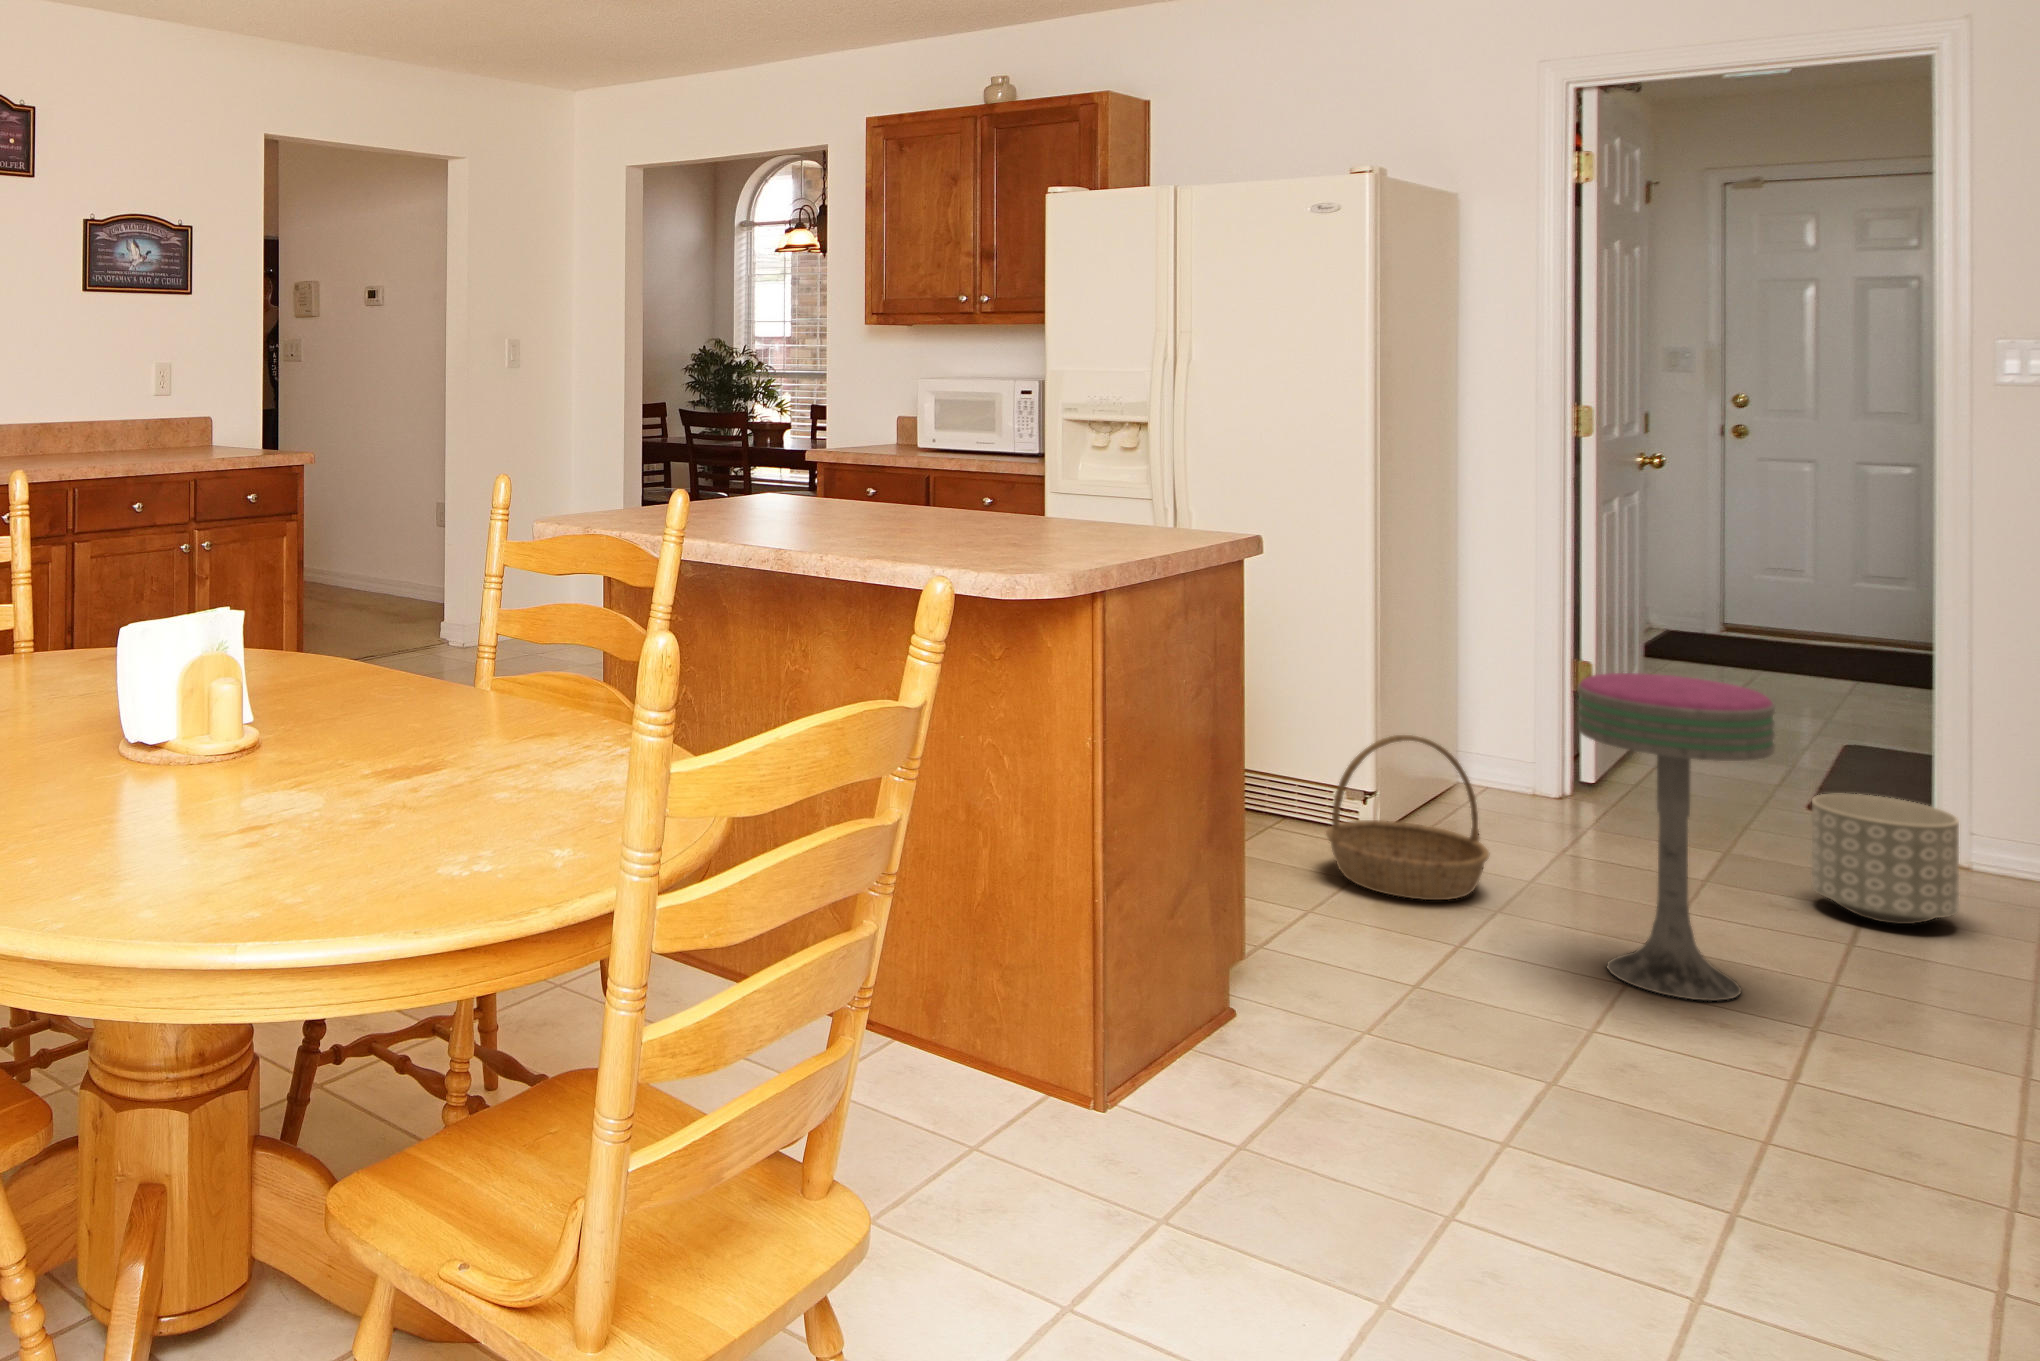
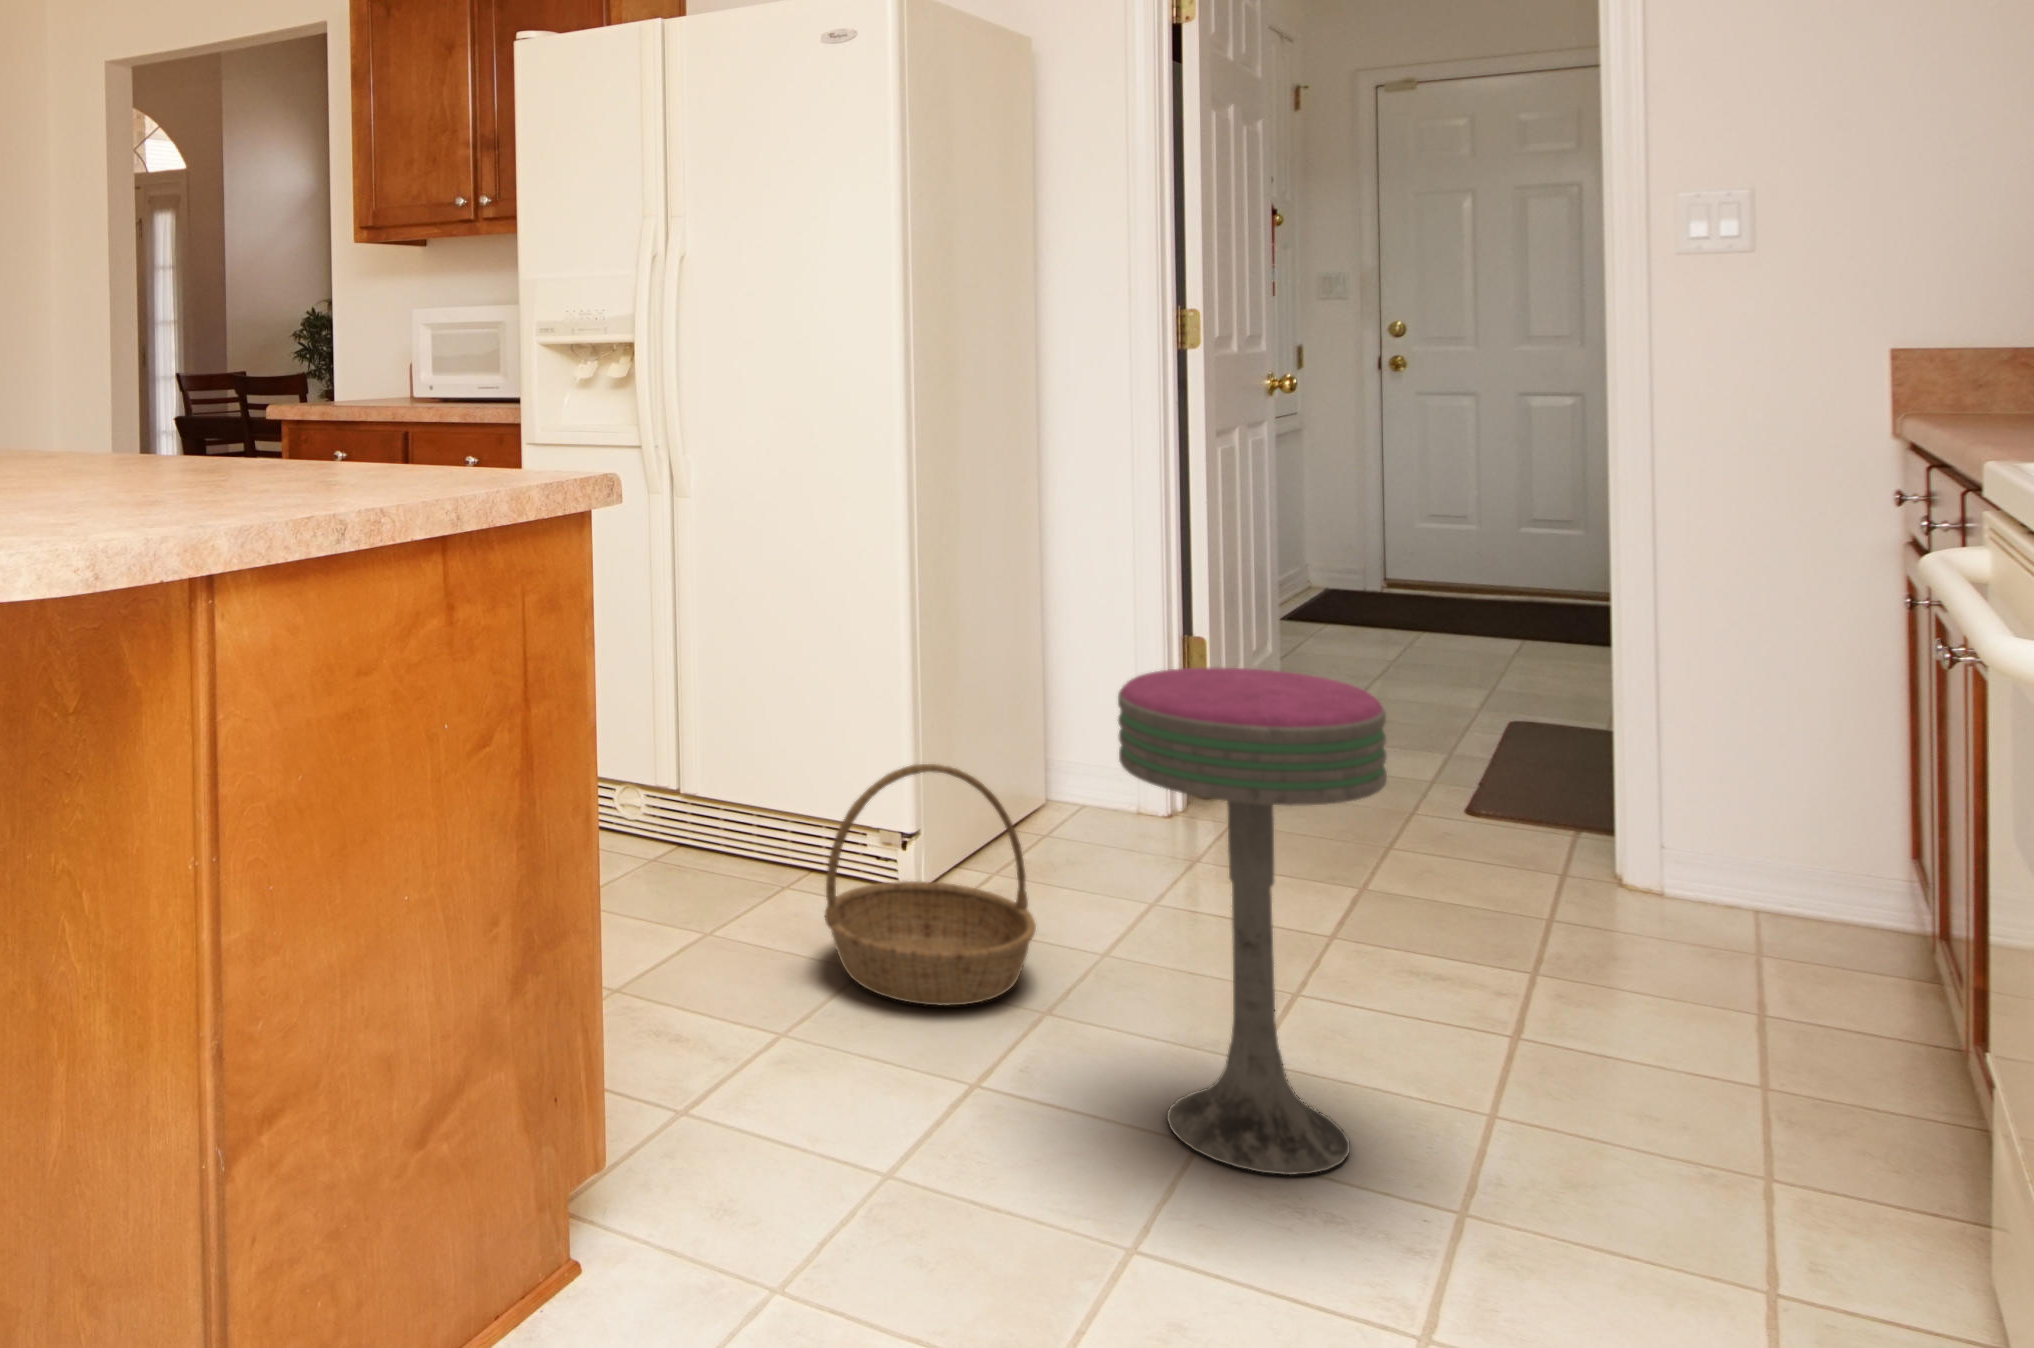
planter: present [1812,794,1959,924] -> none [1454,812,1641,996]

